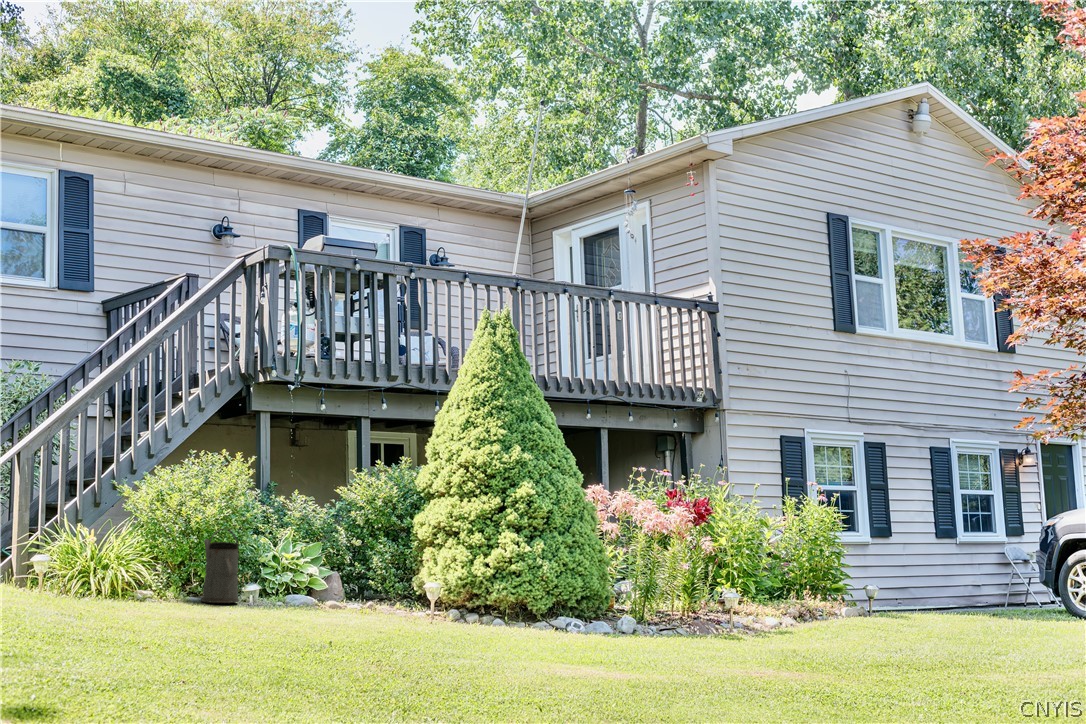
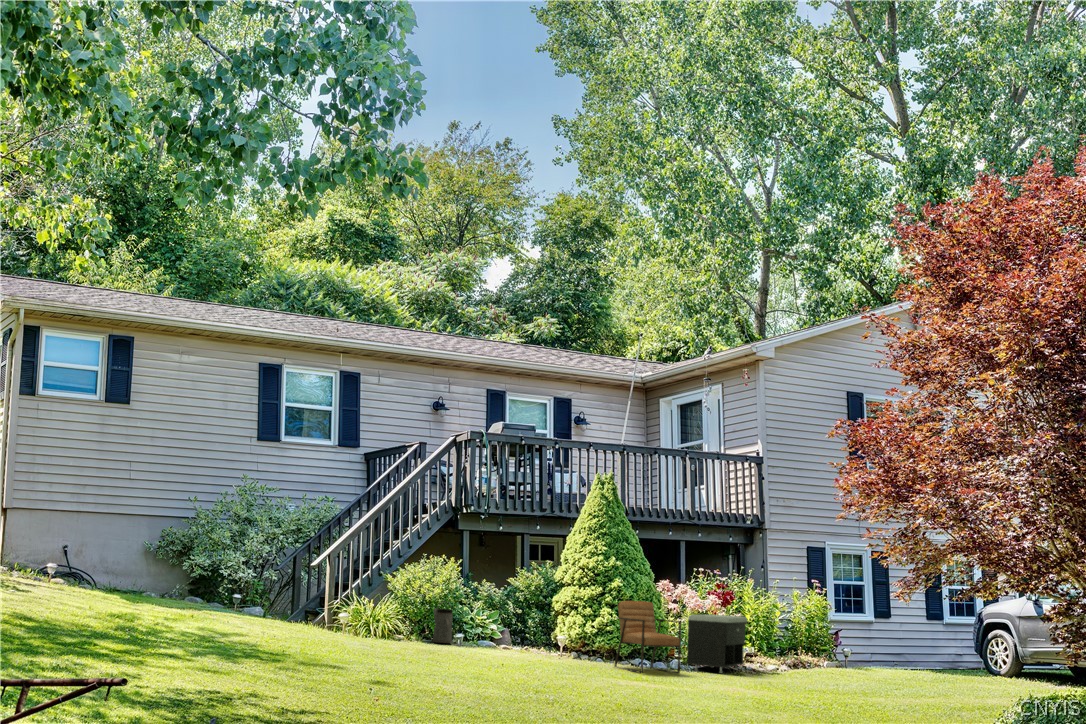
chair: none [524,518,639,641] -> present [614,601,681,673]
storage bench: none [641,537,729,631] -> present [687,615,747,673]

